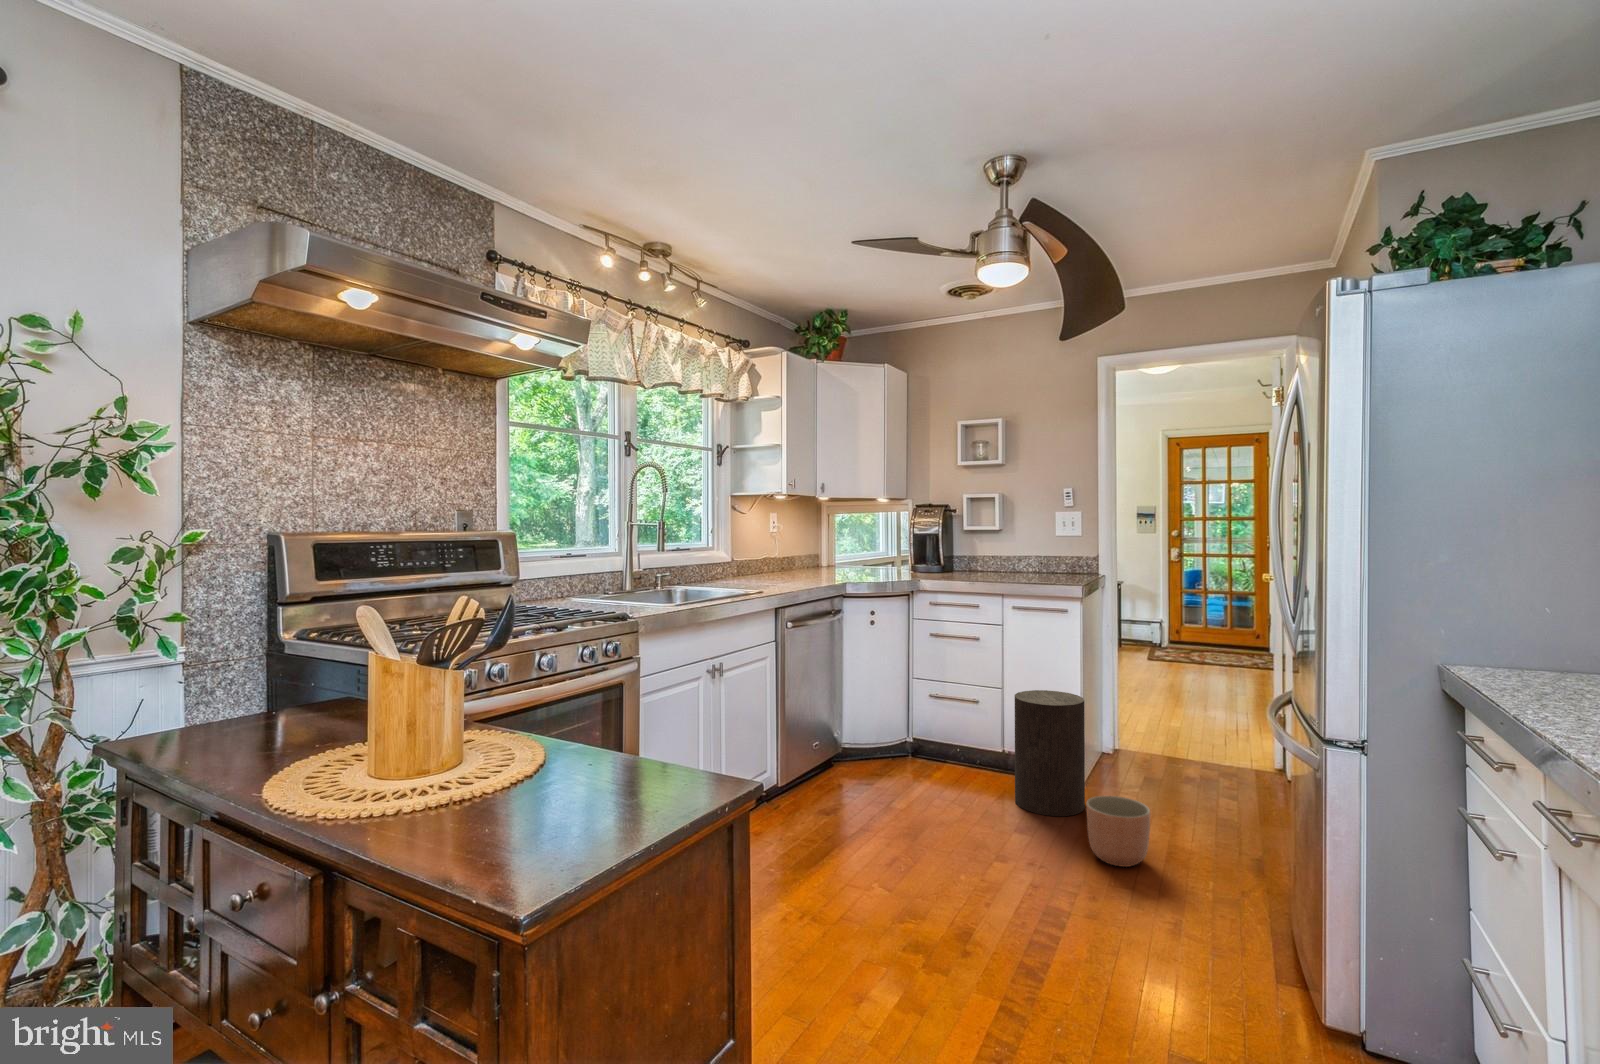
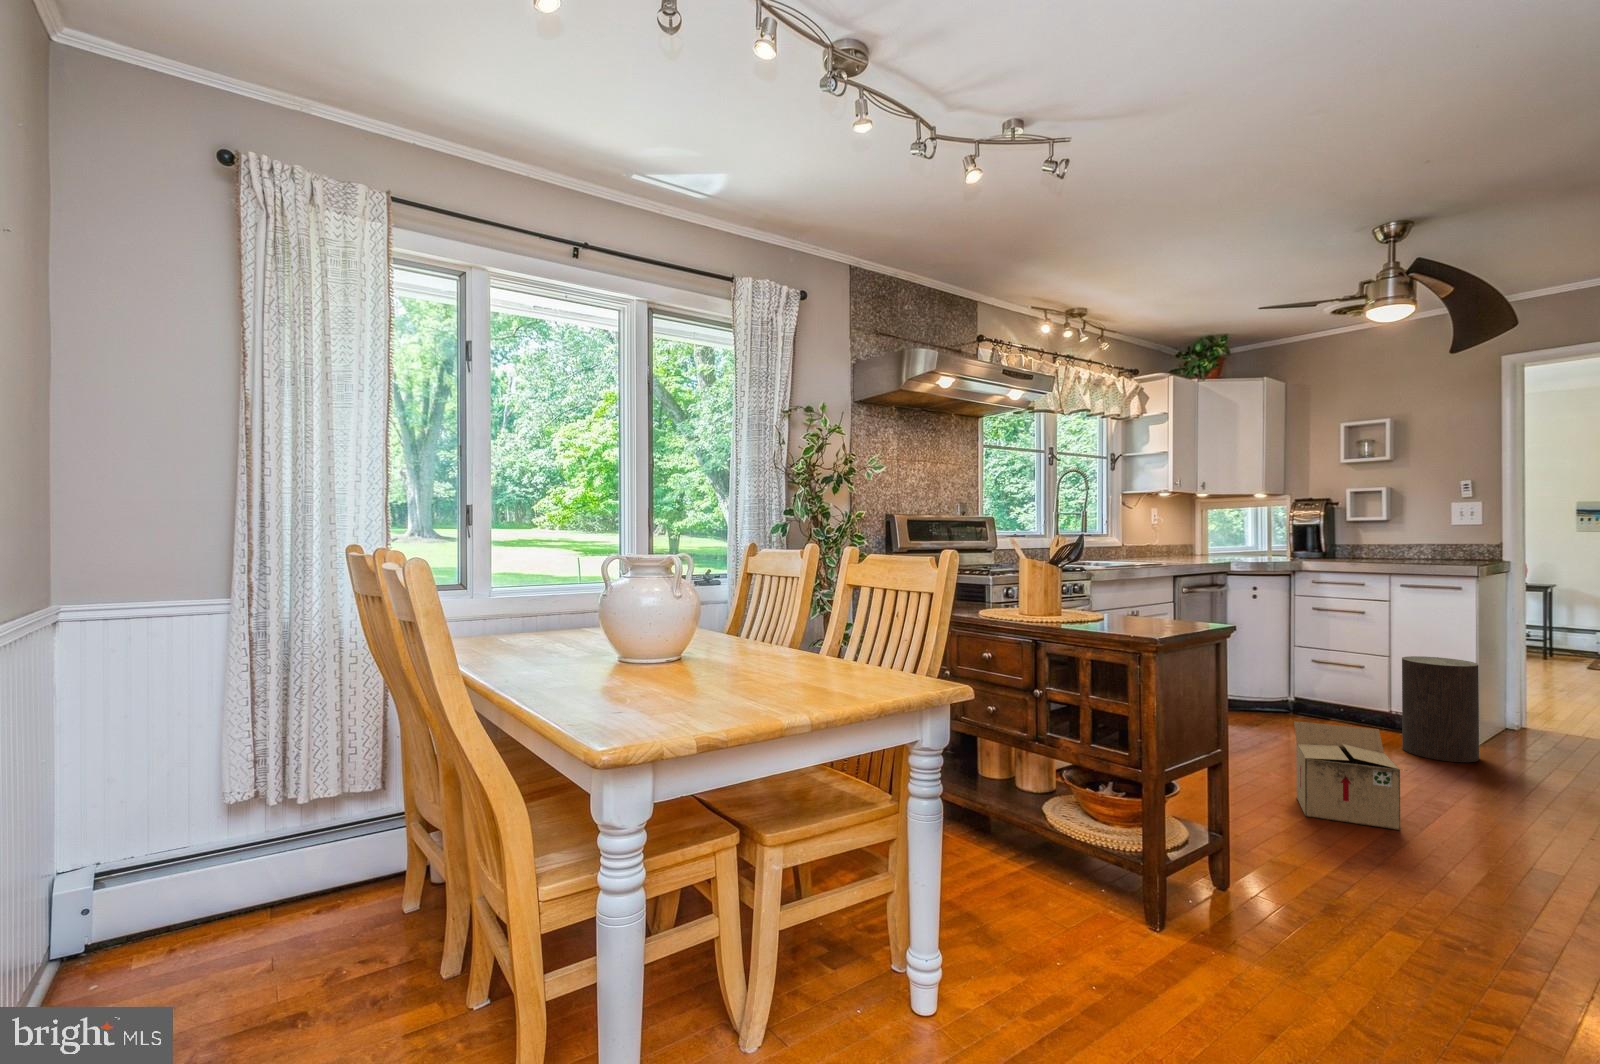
planter: present [1086,796,1150,867] -> none [1476,739,1546,796]
cardboard box: none [898,820,1025,978] -> present [1294,721,1400,830]

